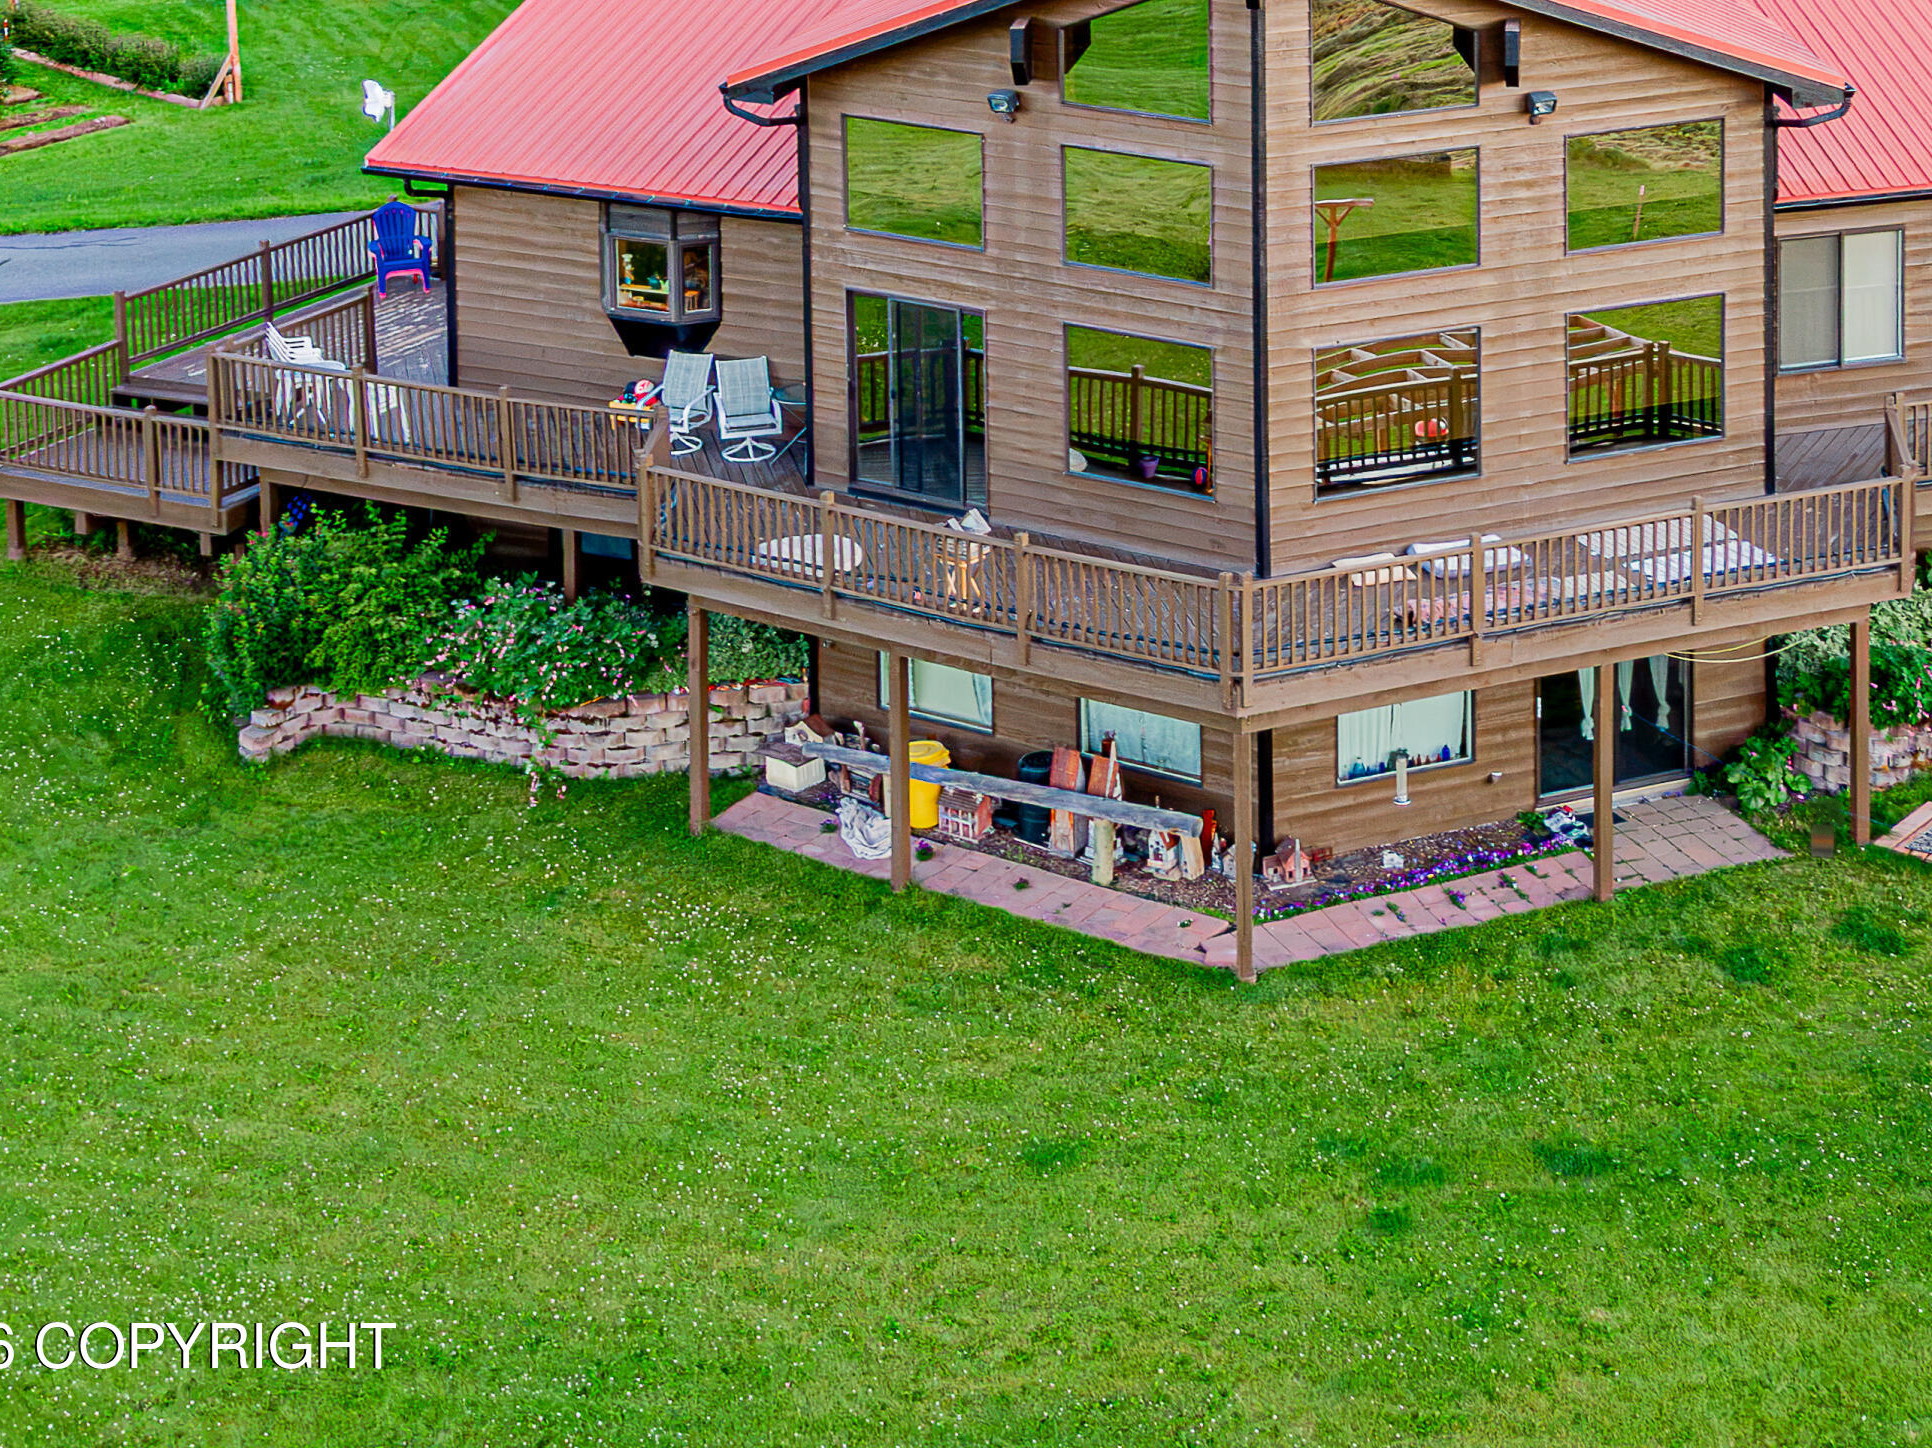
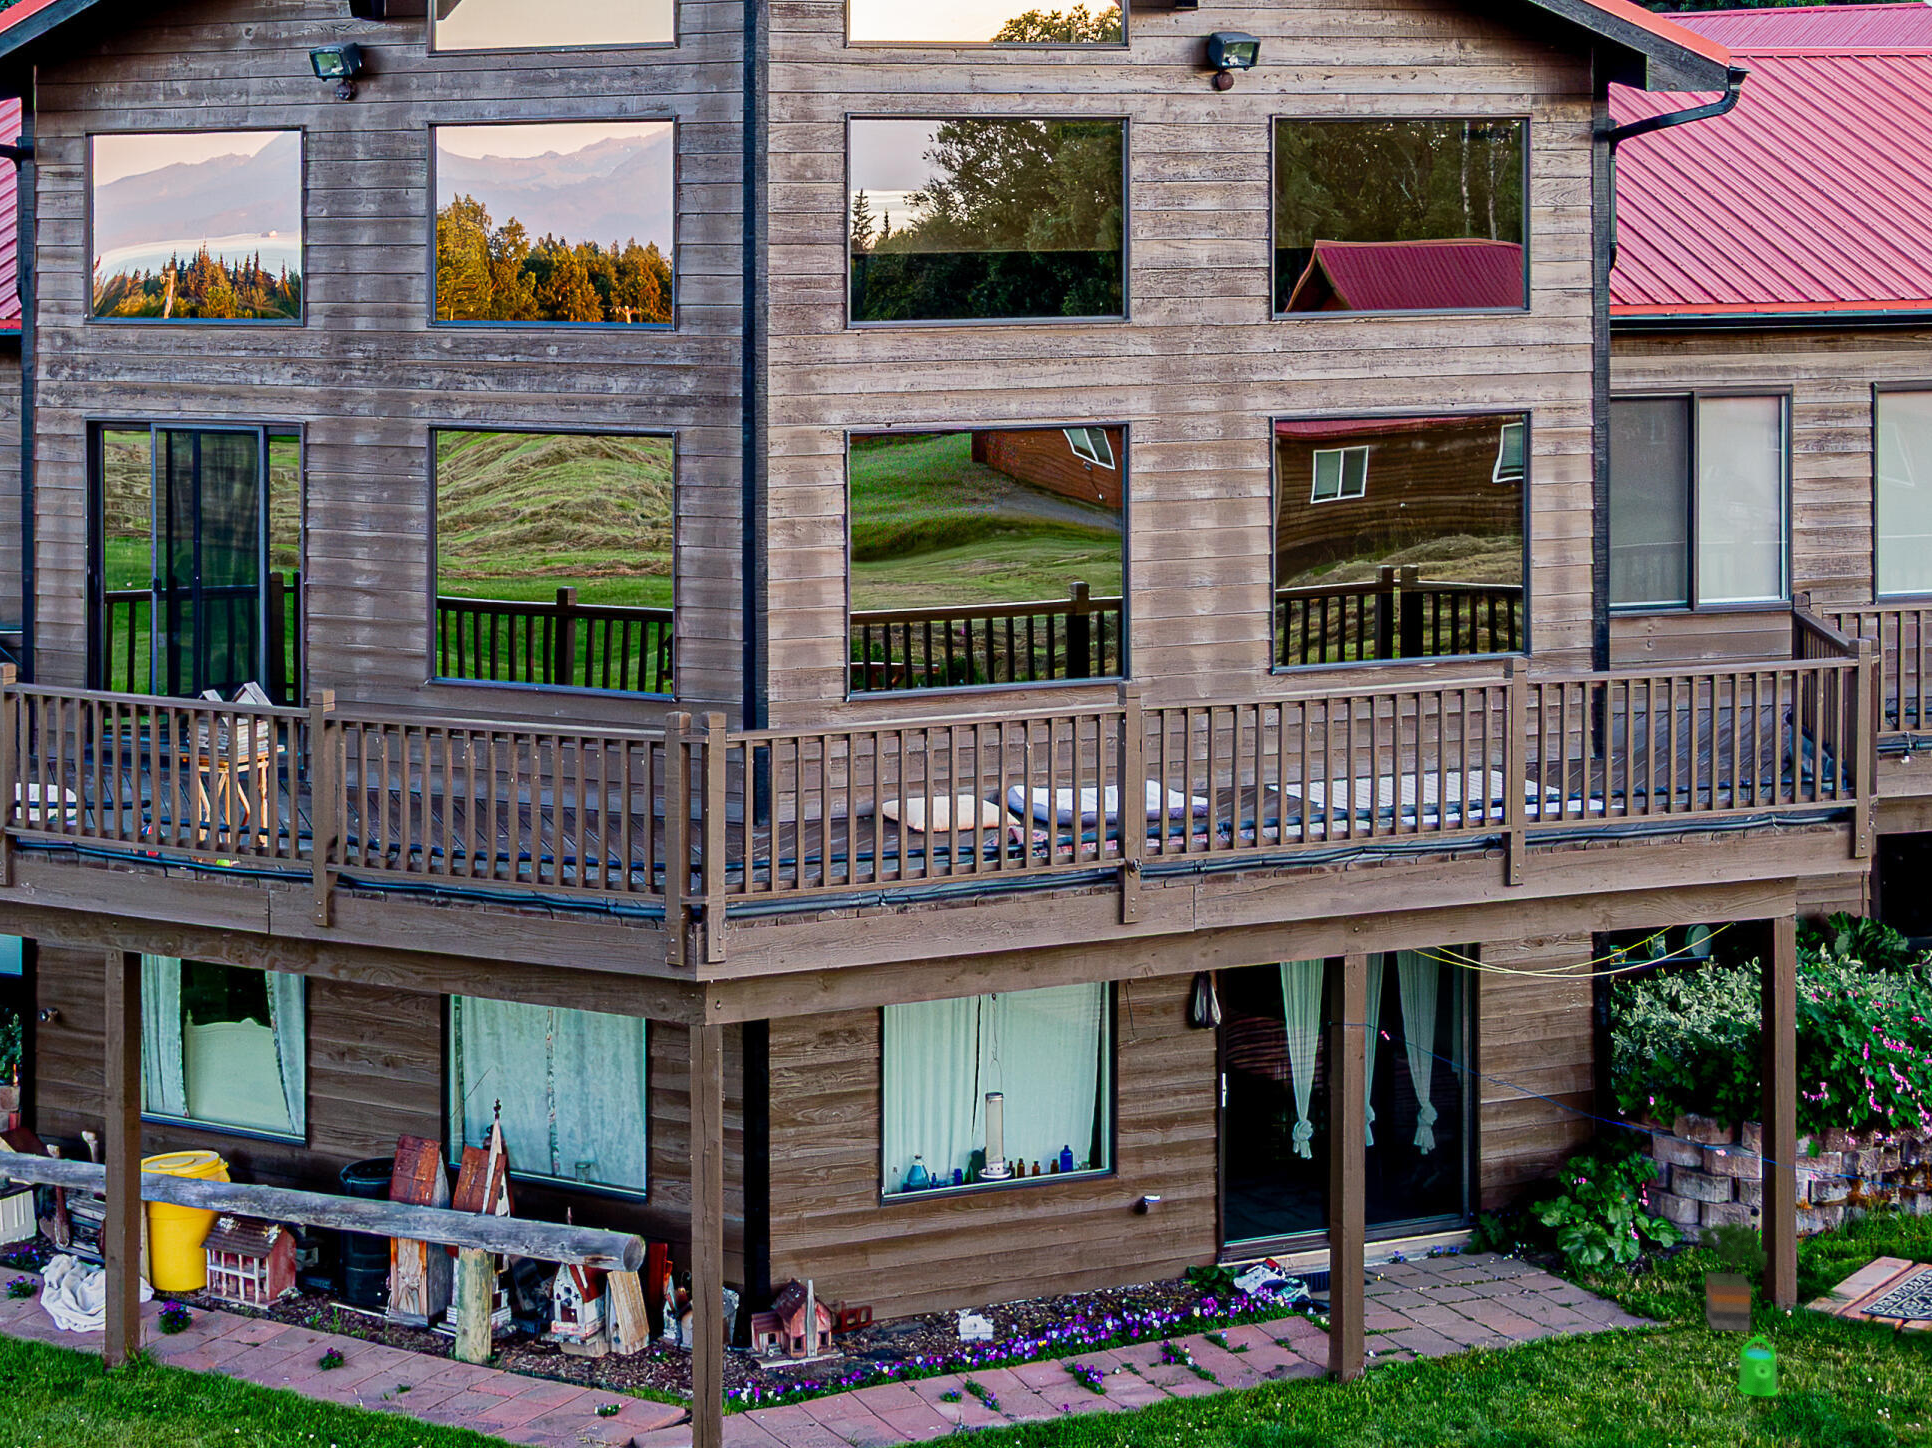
watering can: none [1814,876,1838,908] -> present [1737,1336,1779,1397]

